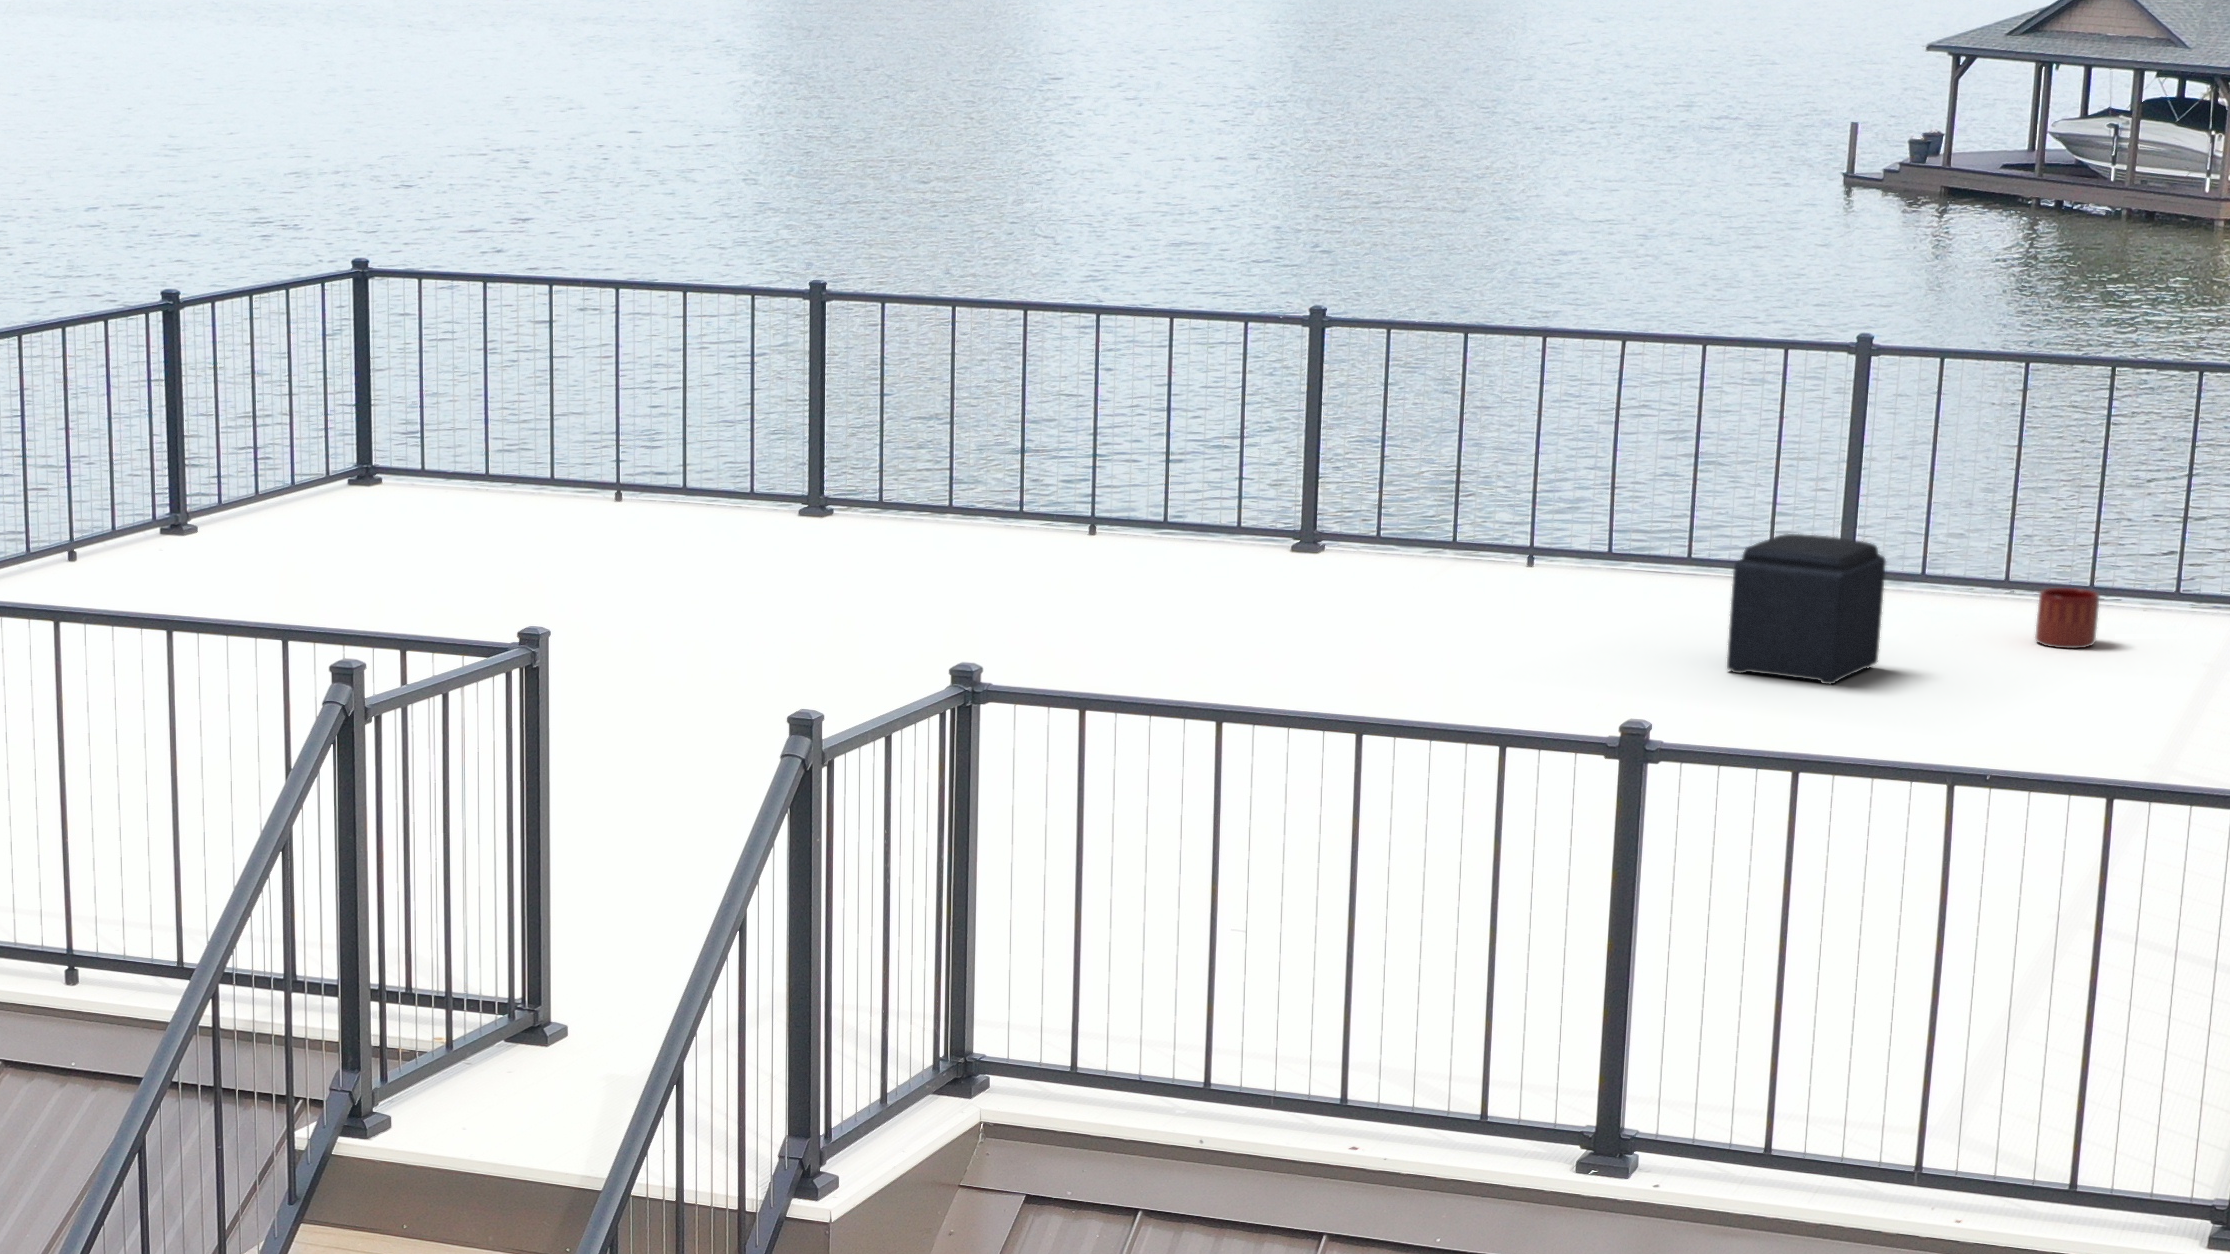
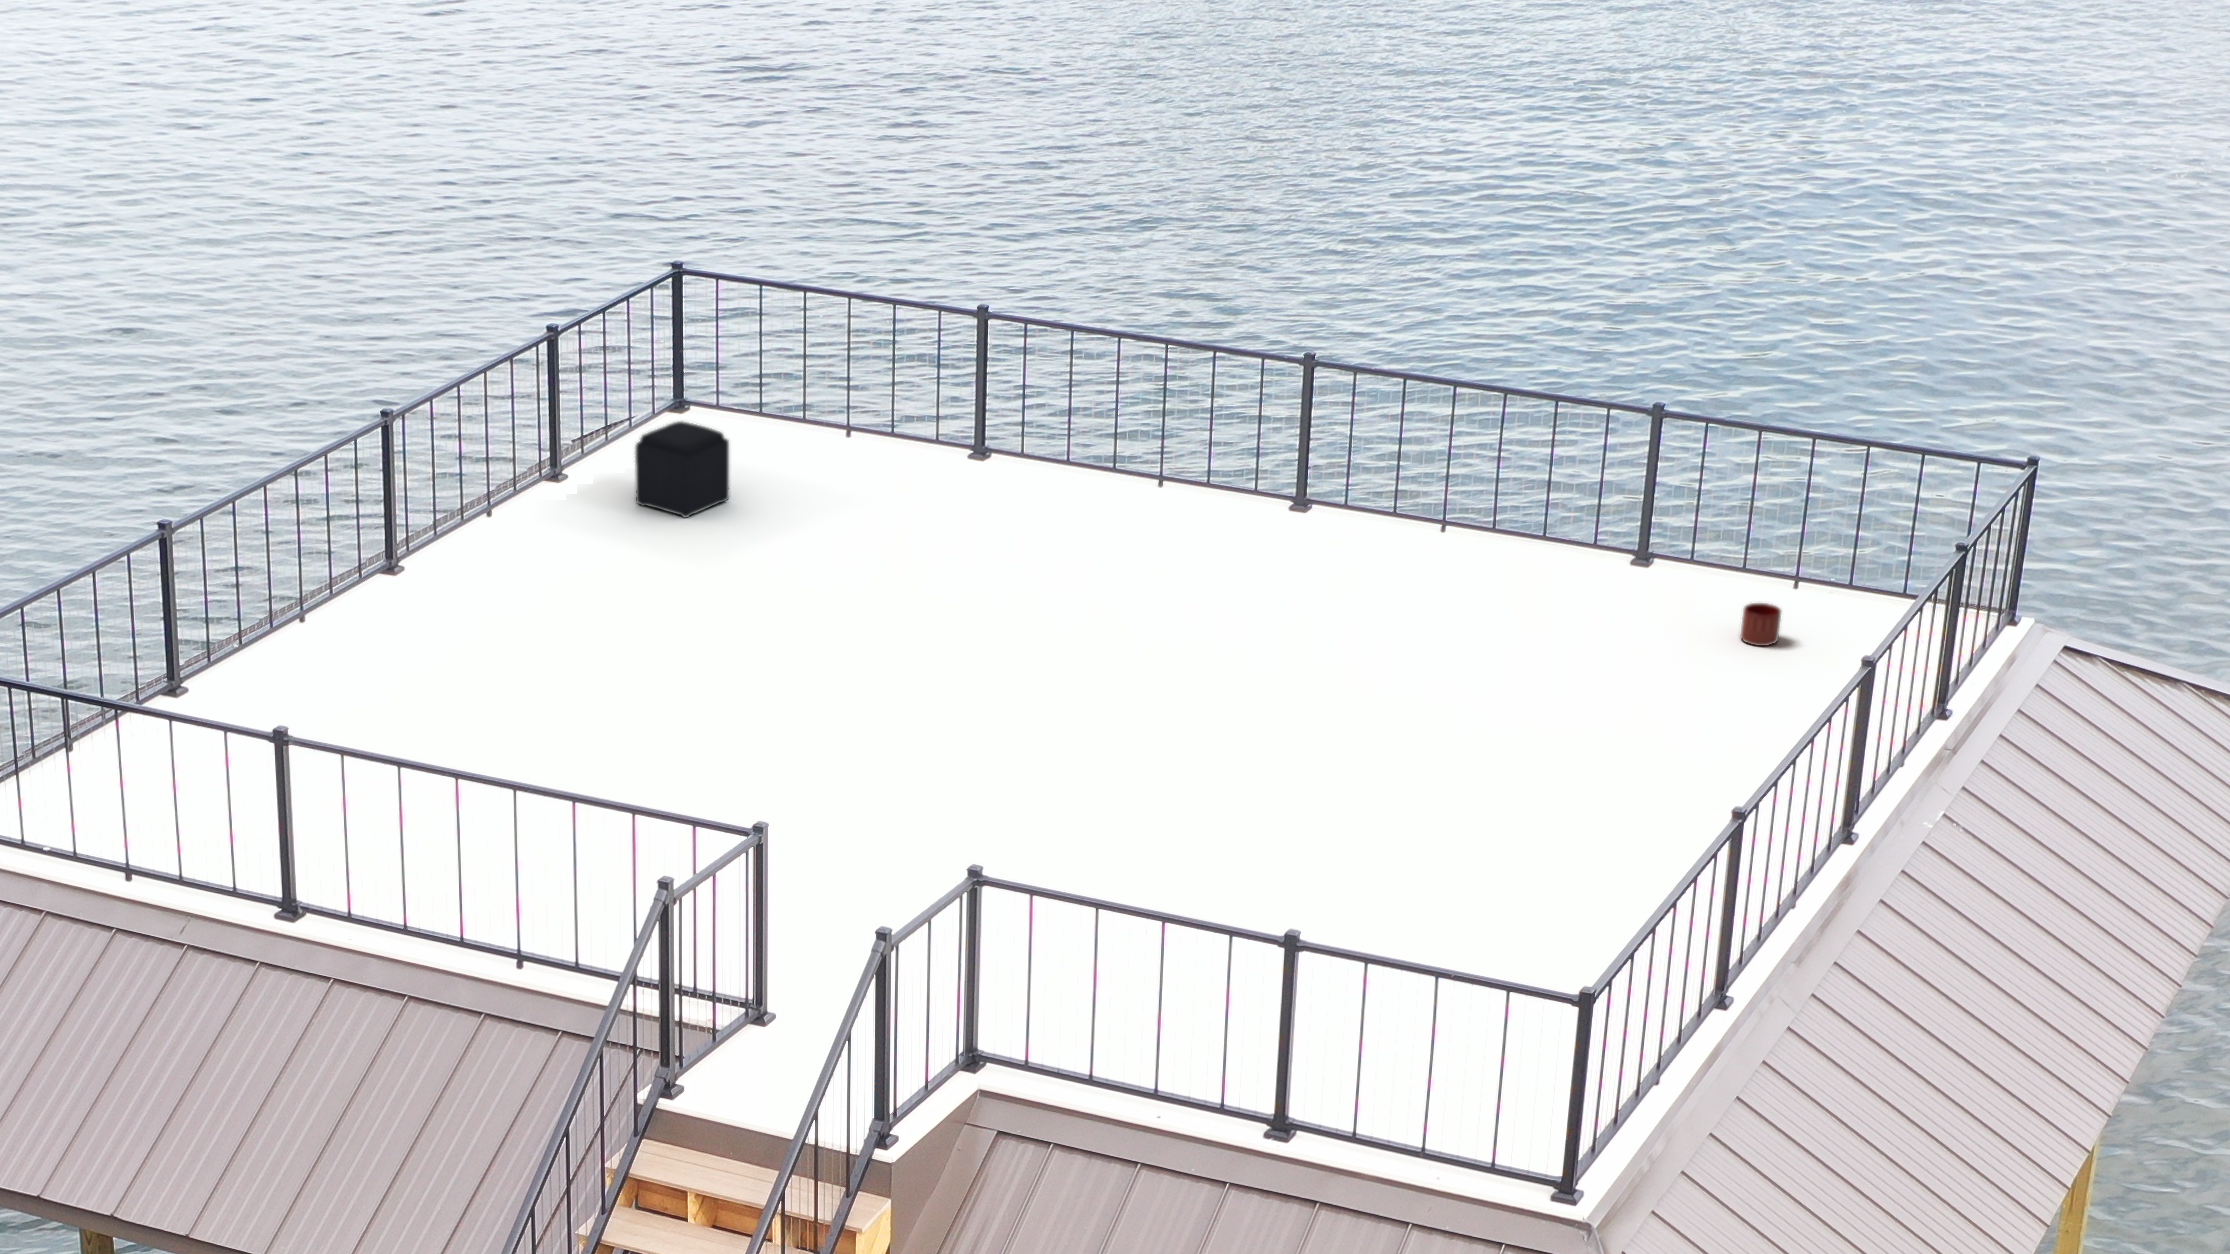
ottoman: present [1727,534,1885,684] -> present [635,421,729,518]

